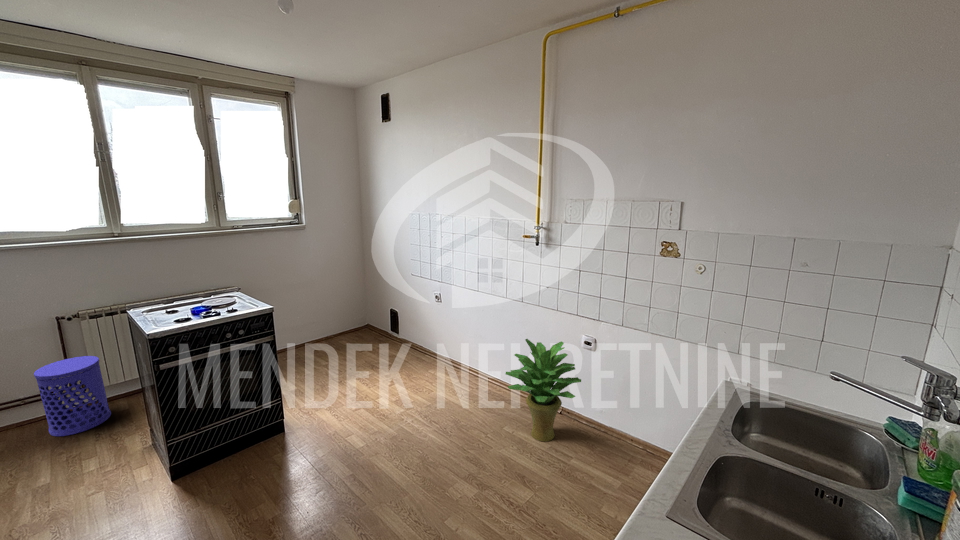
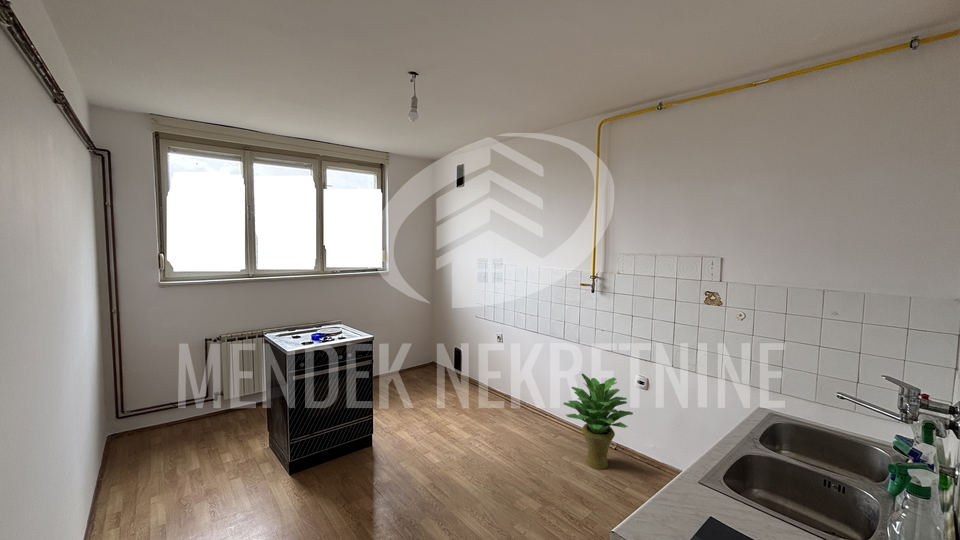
waste bin: present [34,356,111,436] -> none [189,371,235,435]

